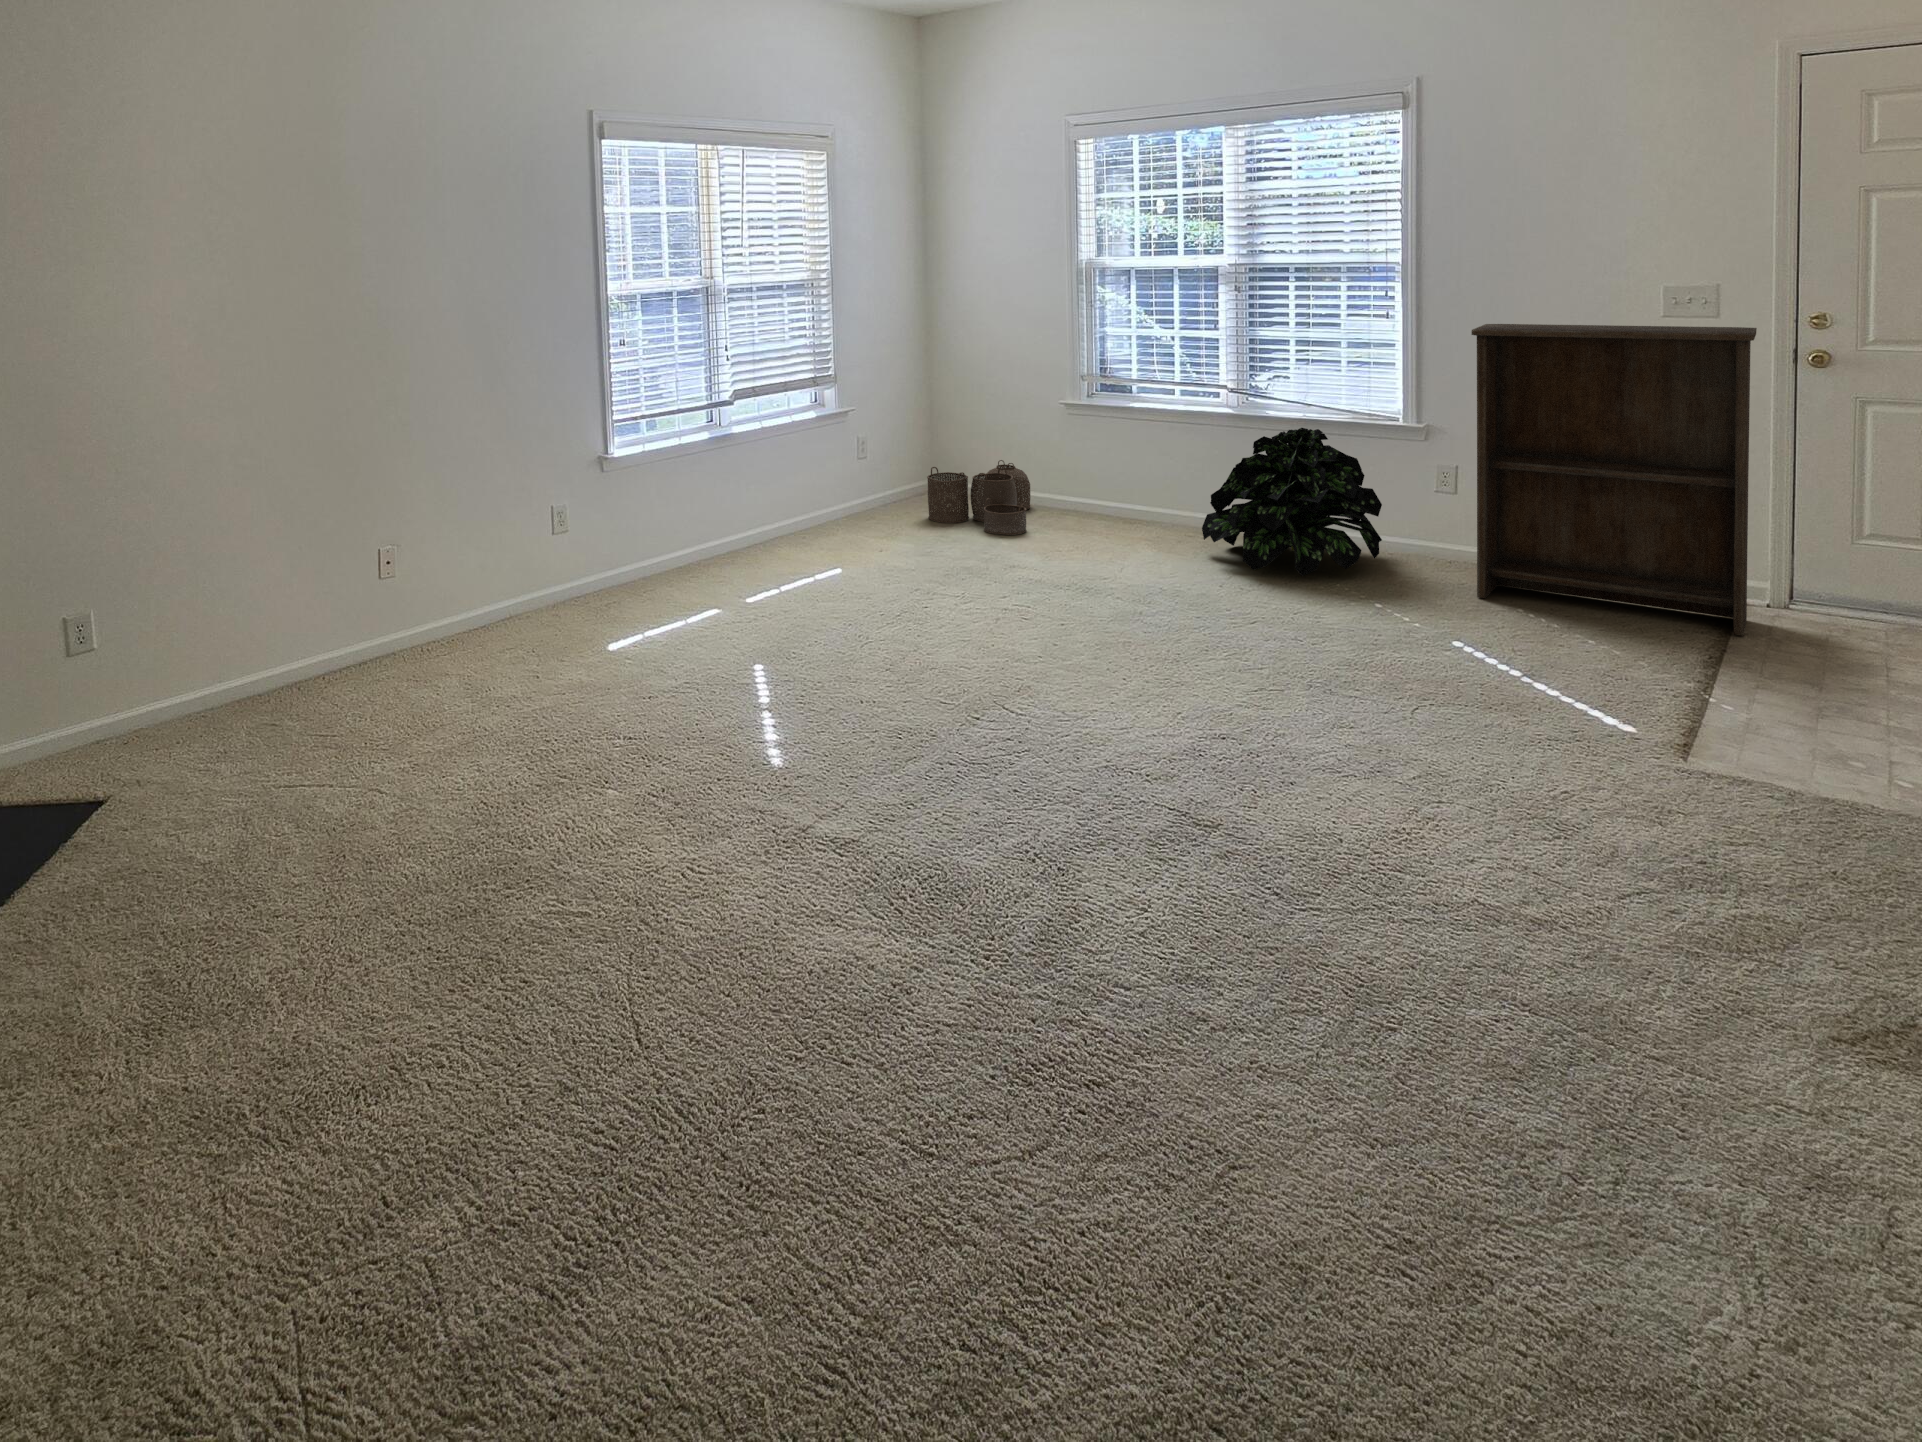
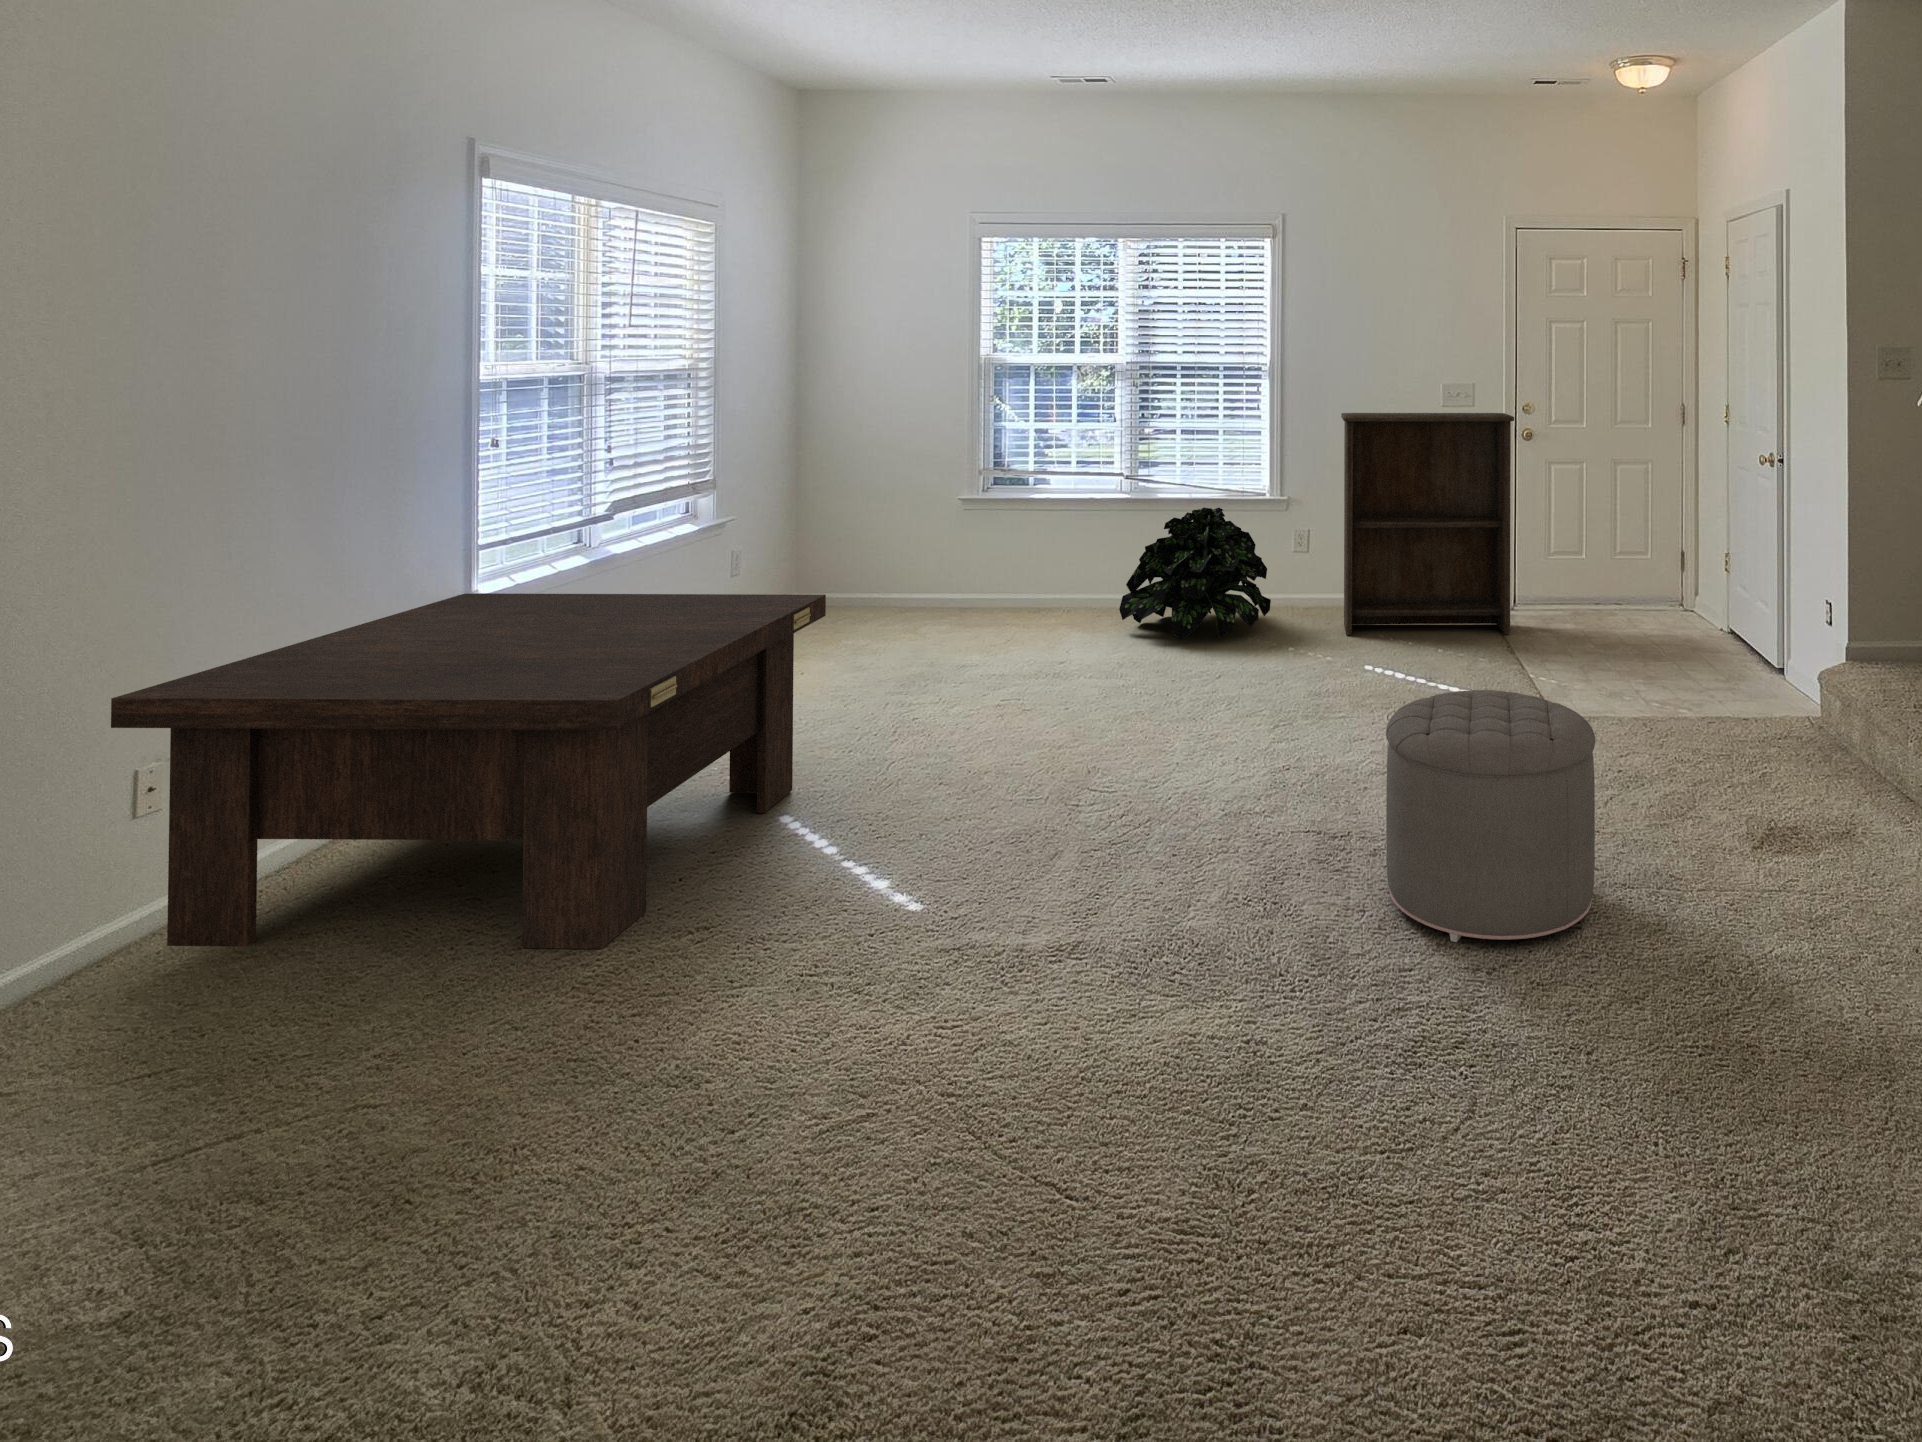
coffee table: none [361,454,806,730] -> present [111,593,826,949]
woven basket: present [927,460,1030,535] -> none [821,567,942,644]
ottoman: none [1171,689,1463,1020] -> present [1386,690,1596,942]

